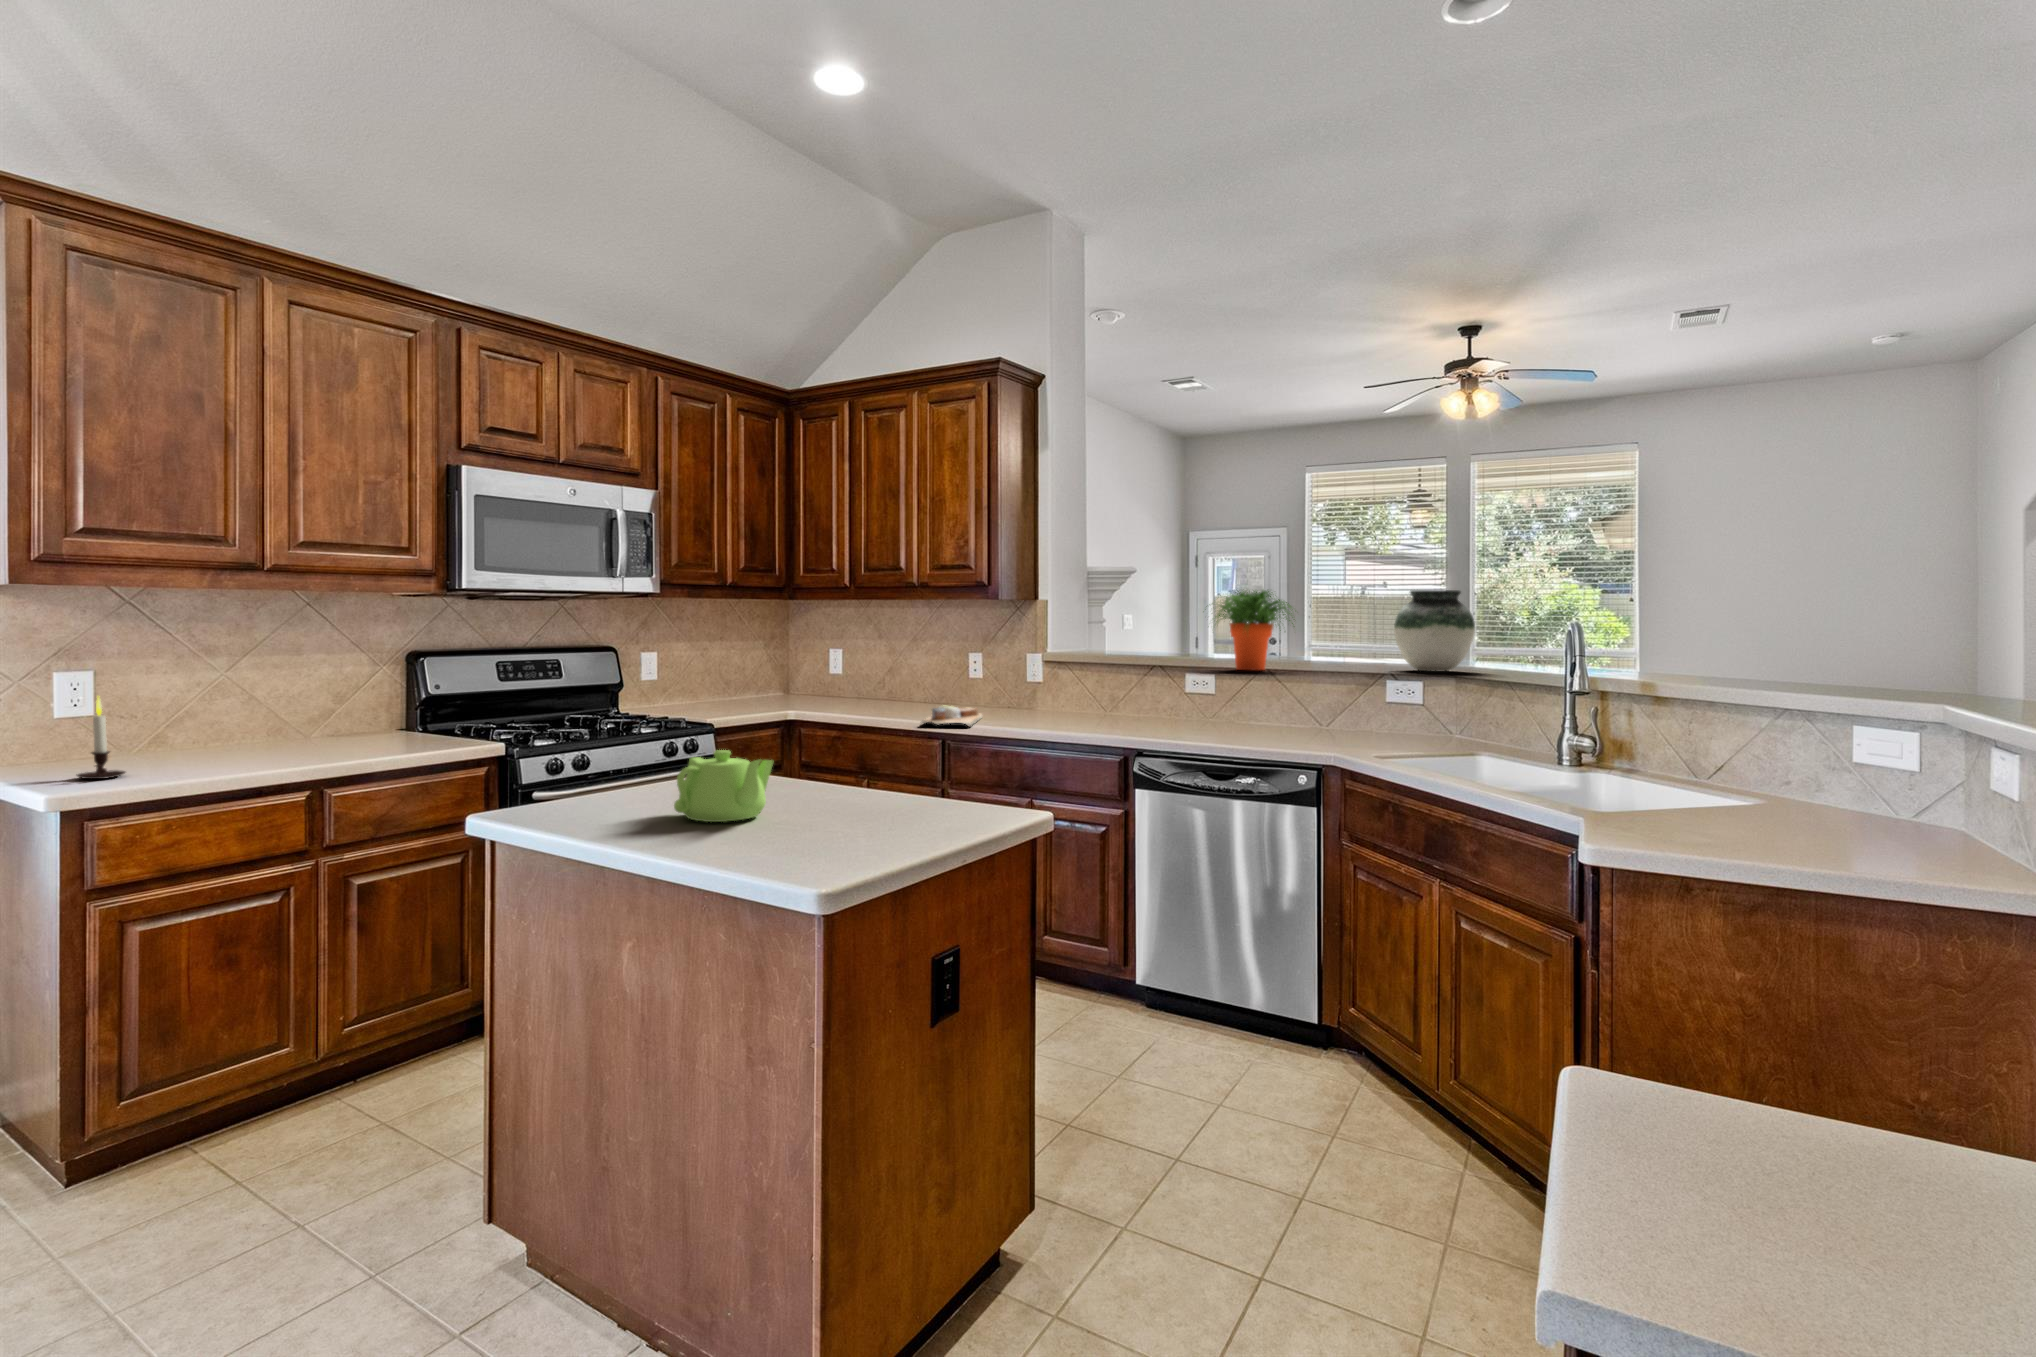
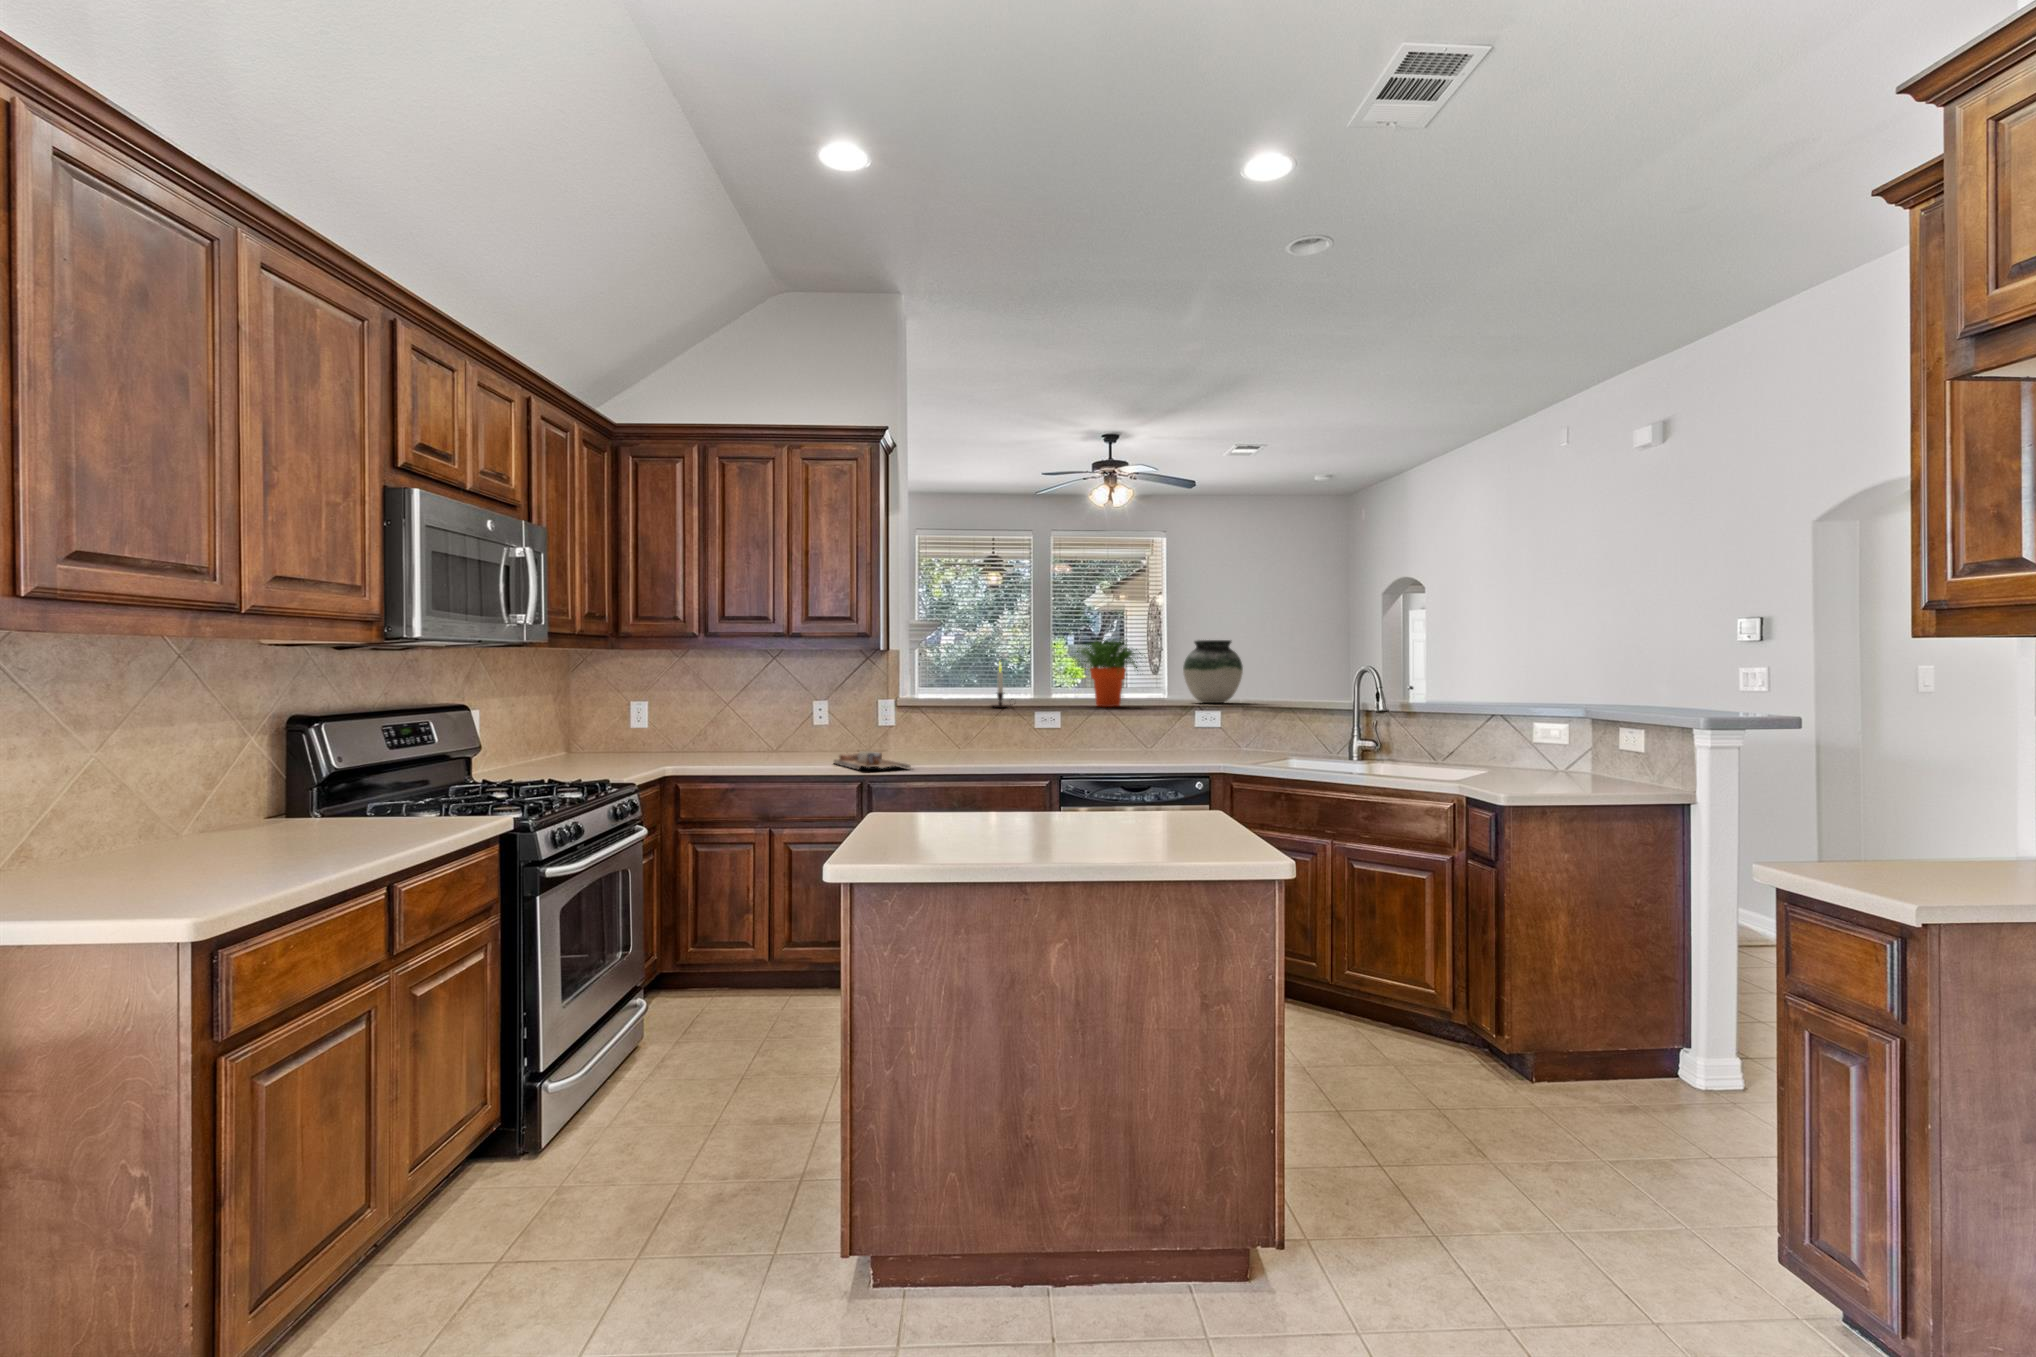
candle: present [77,697,125,779] -> present [992,662,1012,708]
teapot: present [674,750,774,822] -> none [1034,783,1148,848]

